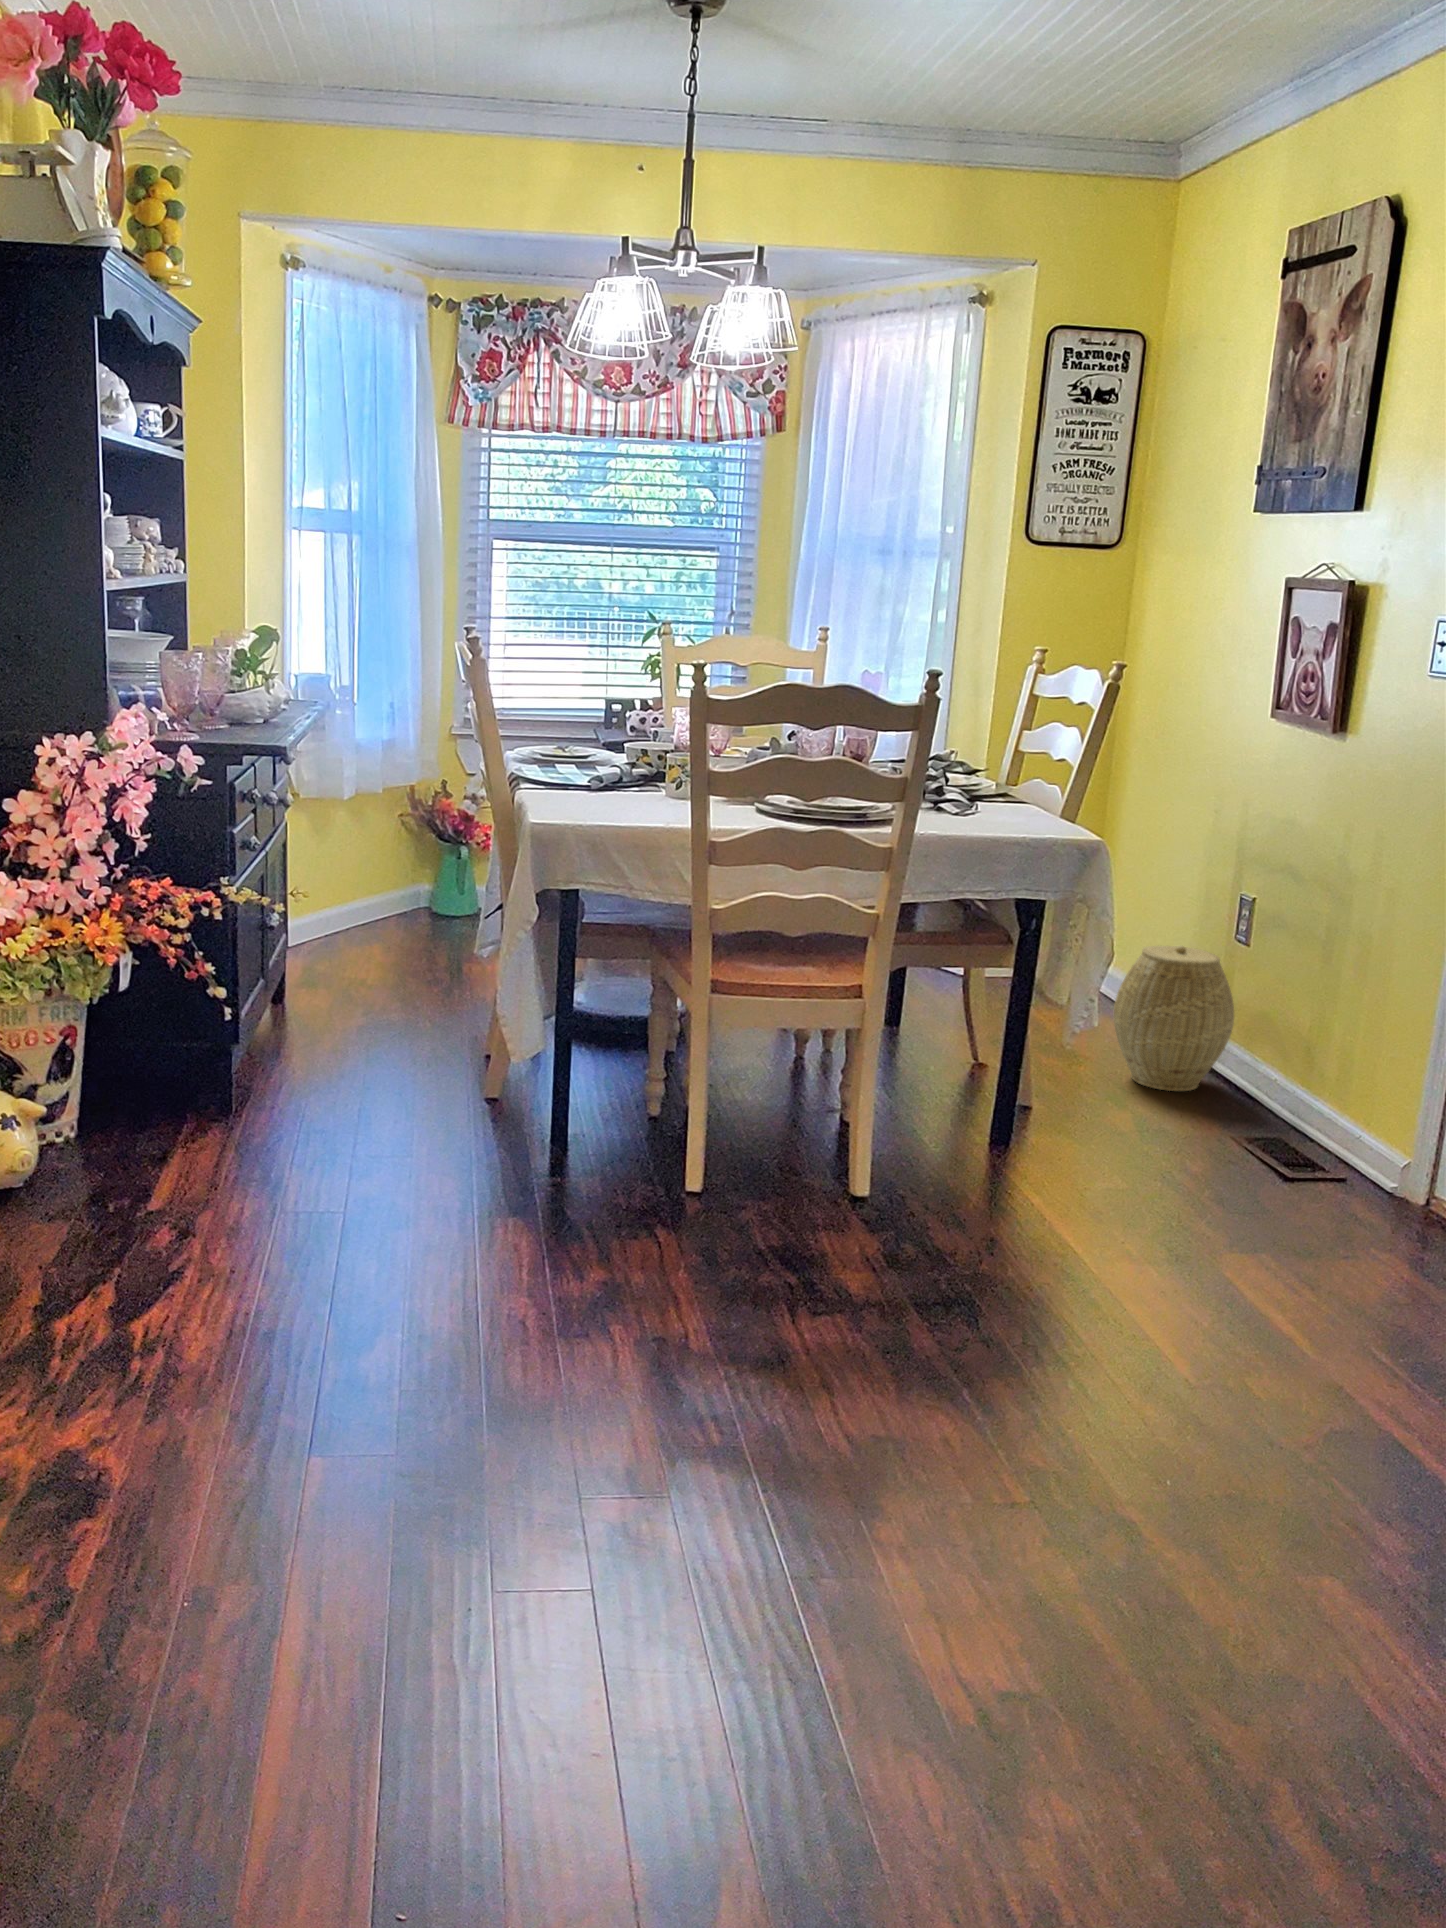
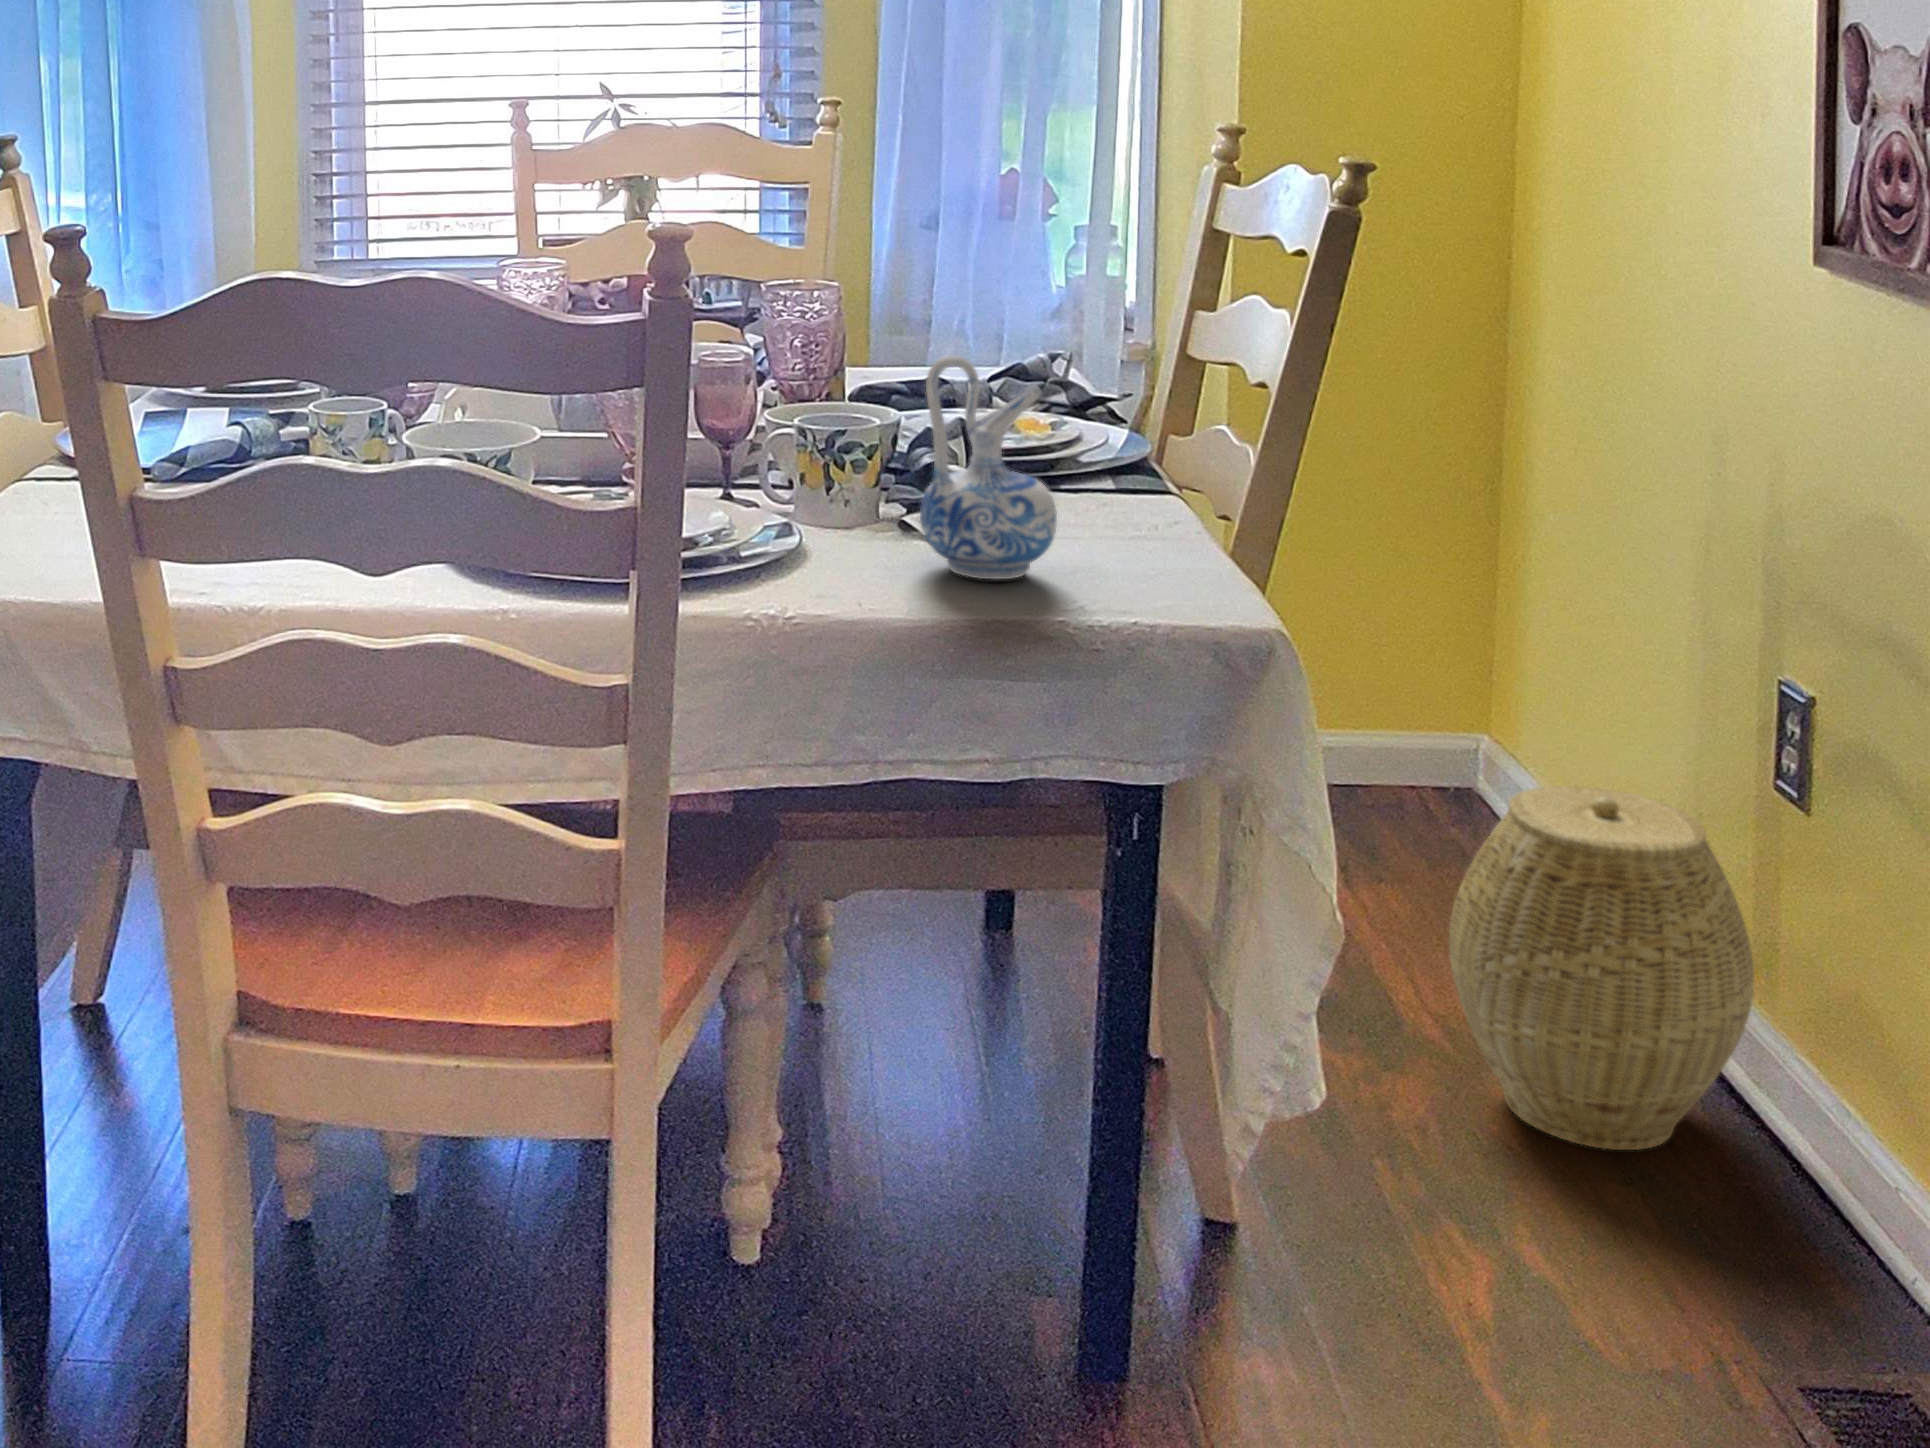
ceramic pitcher: none [974,732,1029,823] -> present [920,356,1057,579]

